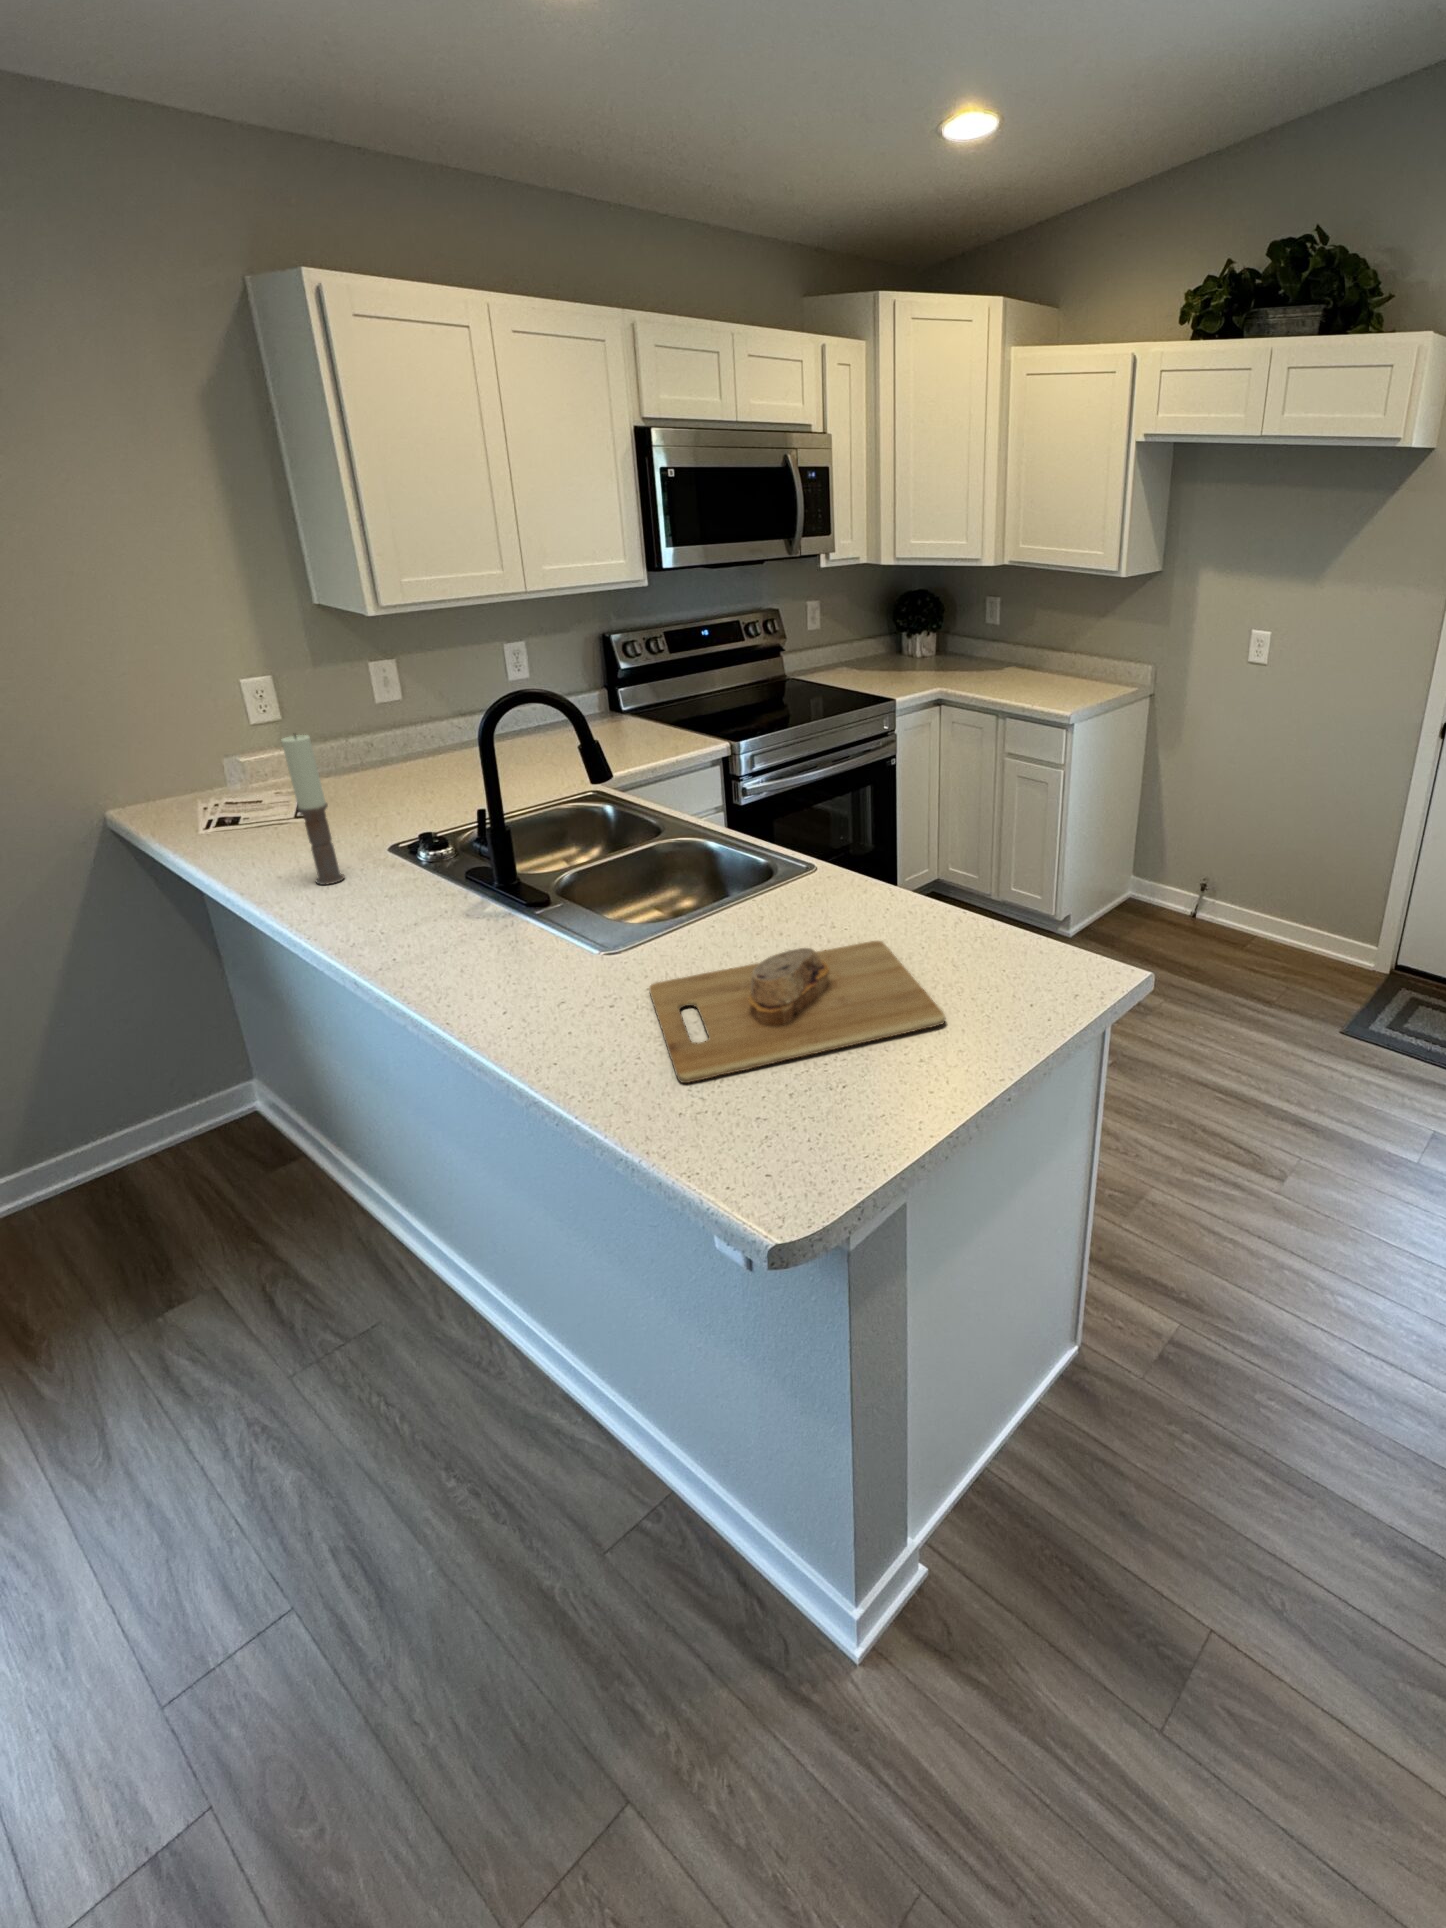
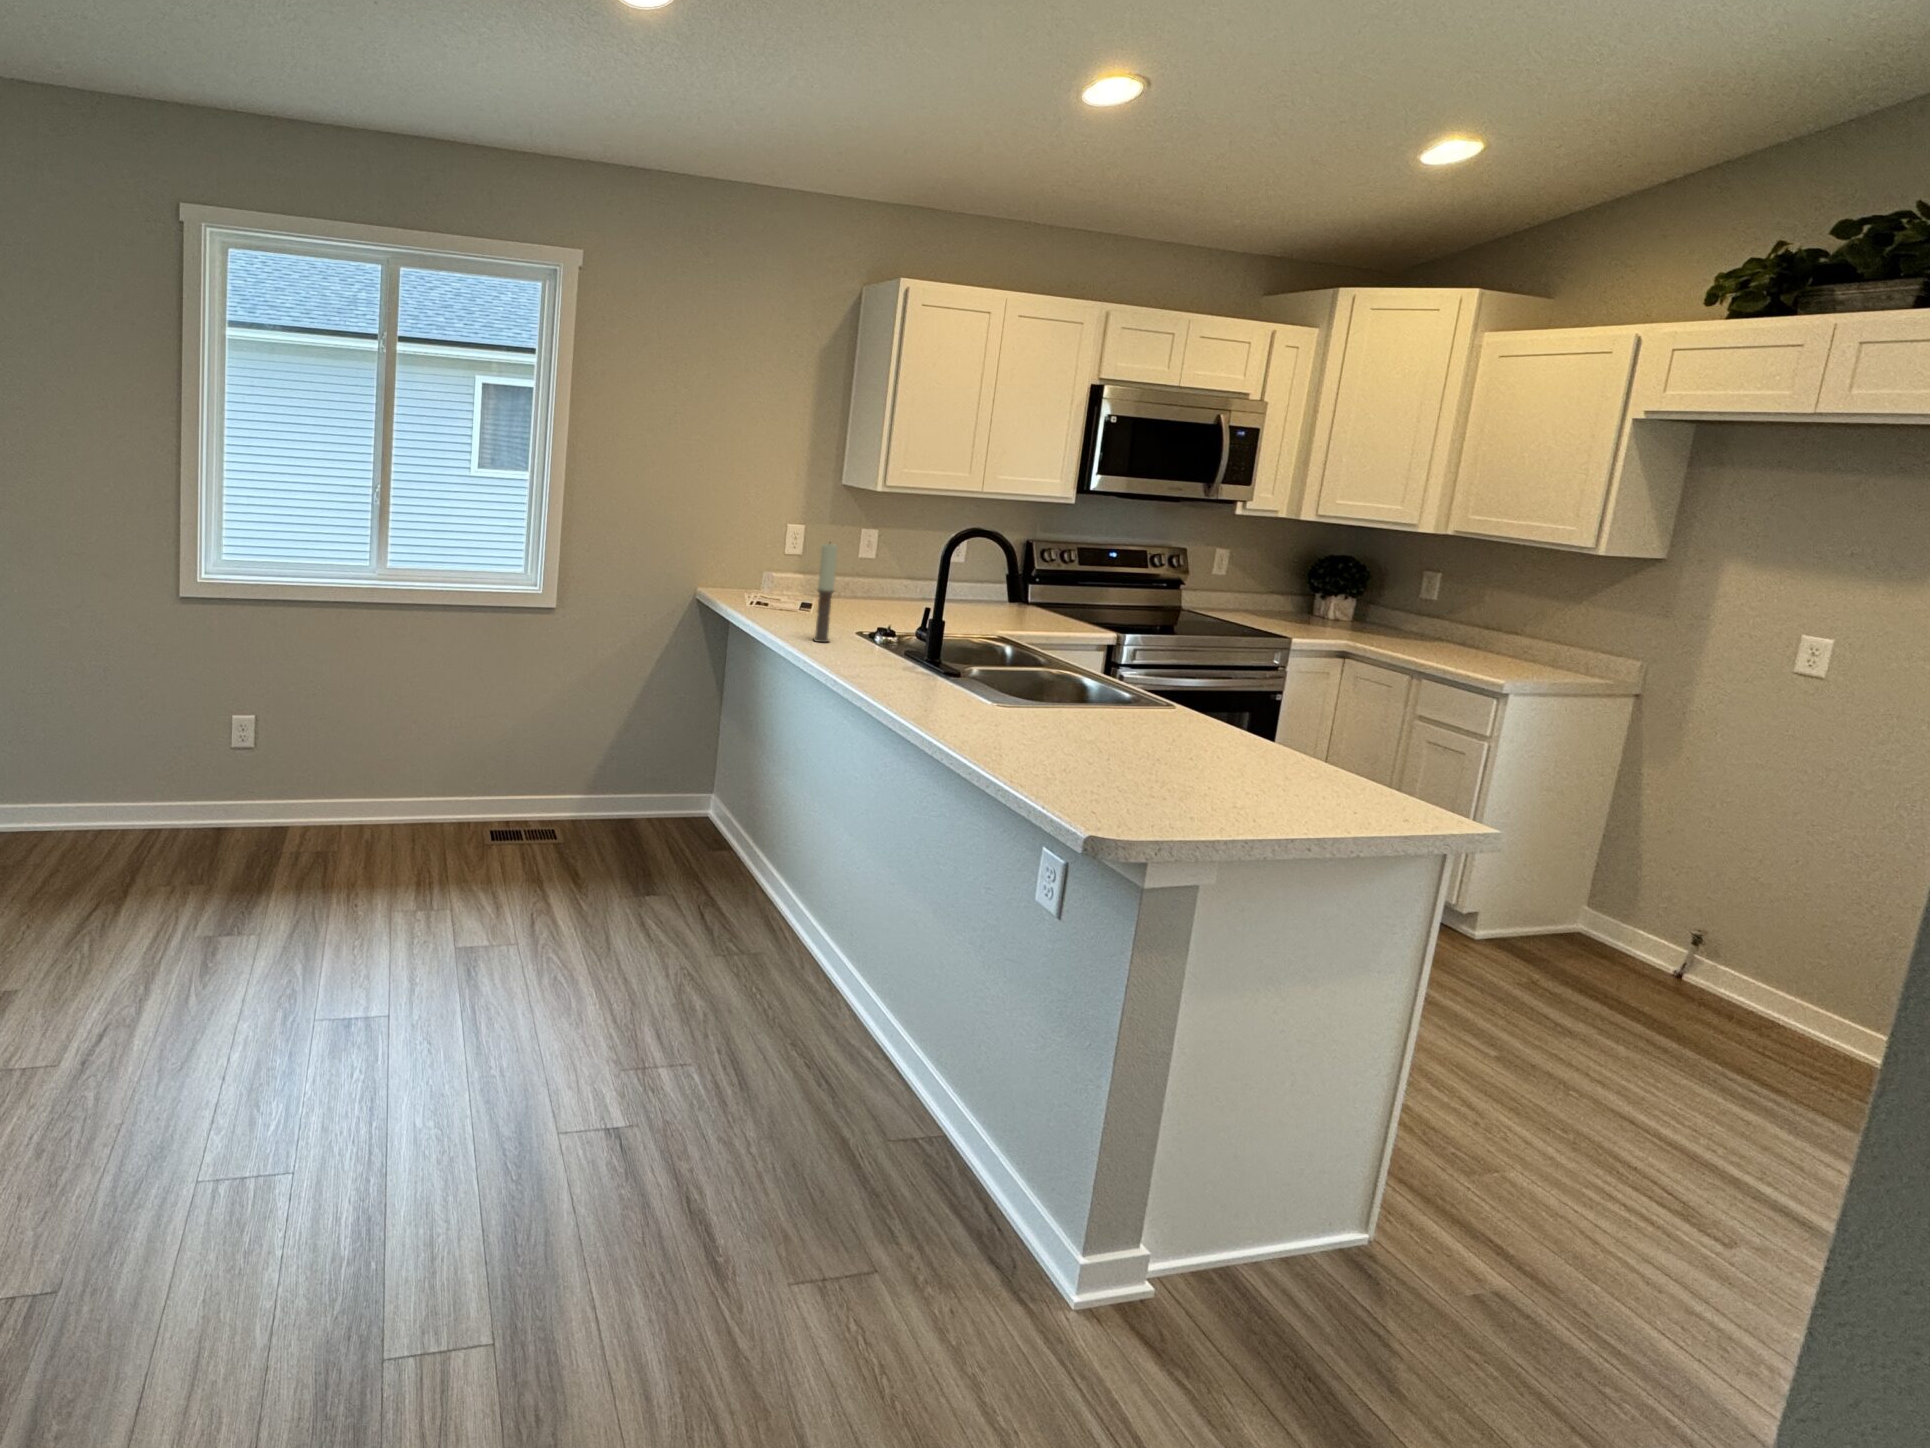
cutting board: present [649,941,945,1083] -> none [1032,725,1286,805]

